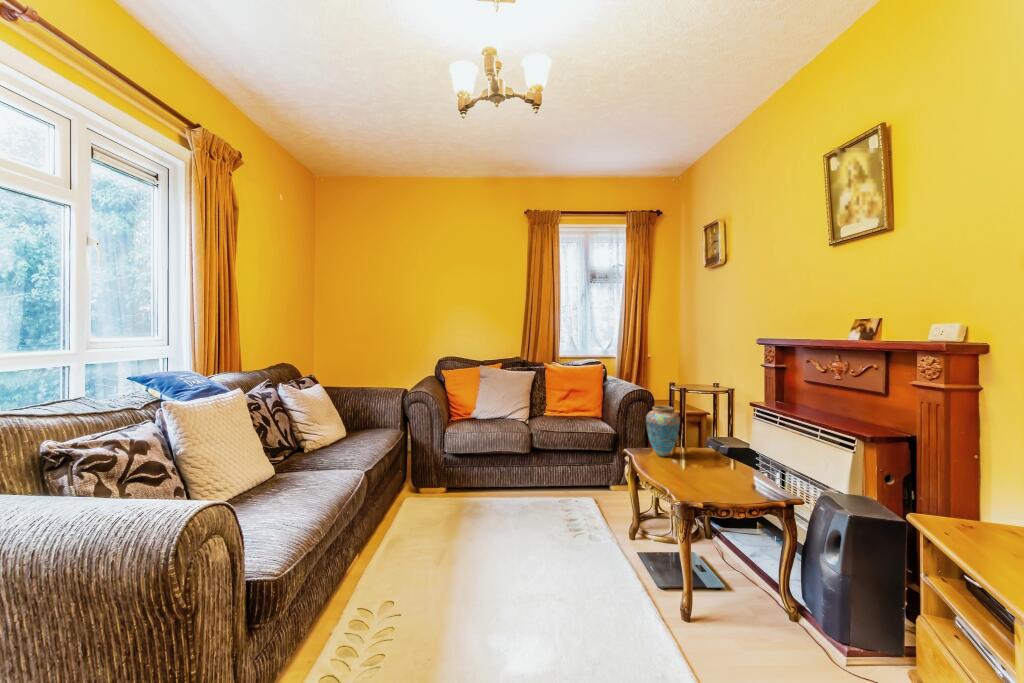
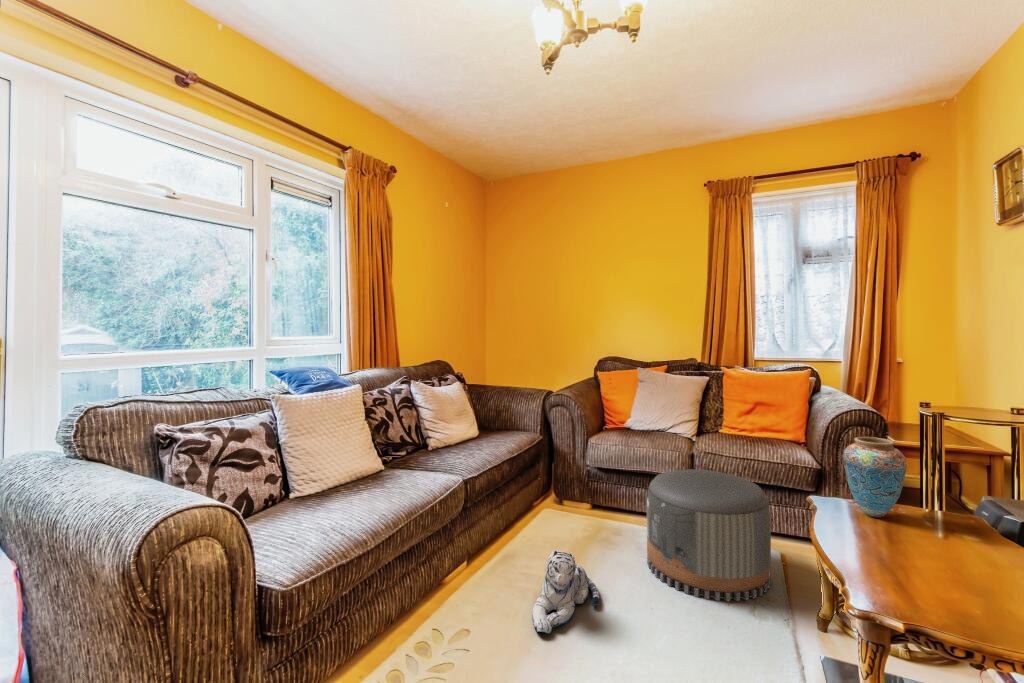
pouf: none [509,442,597,535] -> present [647,469,771,601]
plush toy: none [440,518,490,585] -> present [532,551,600,634]

